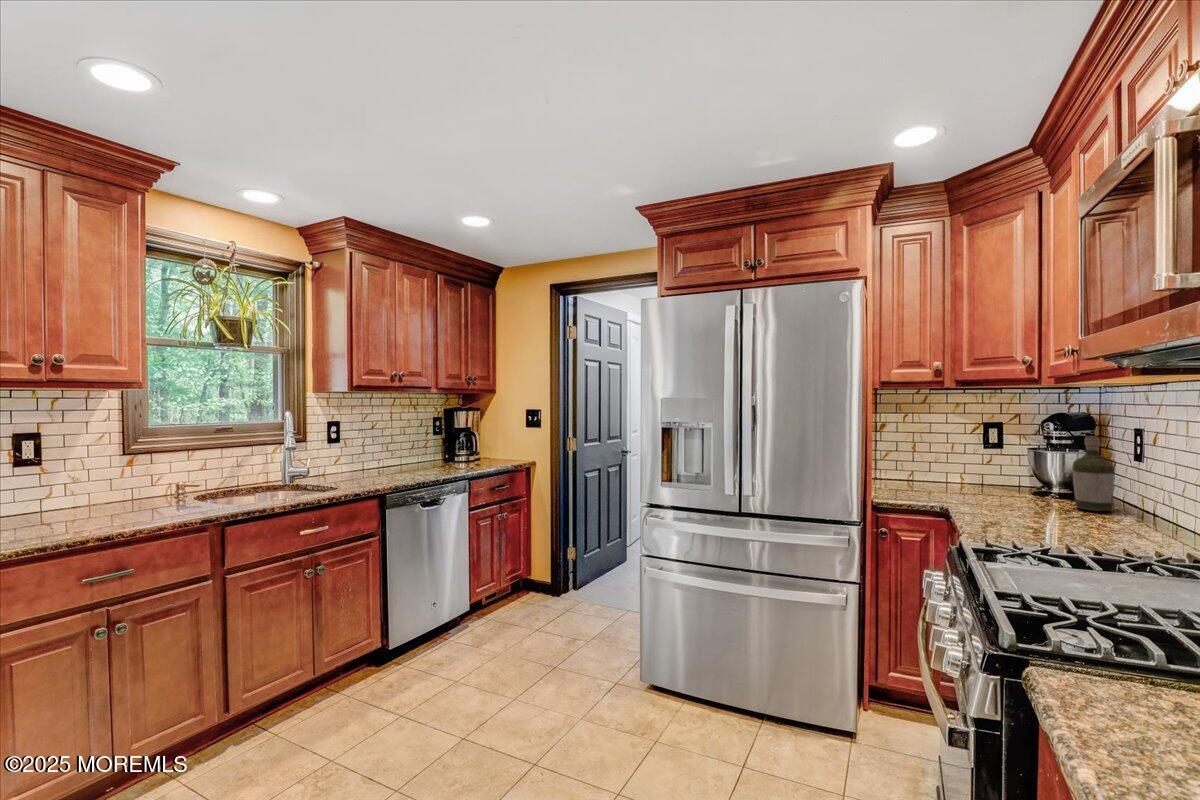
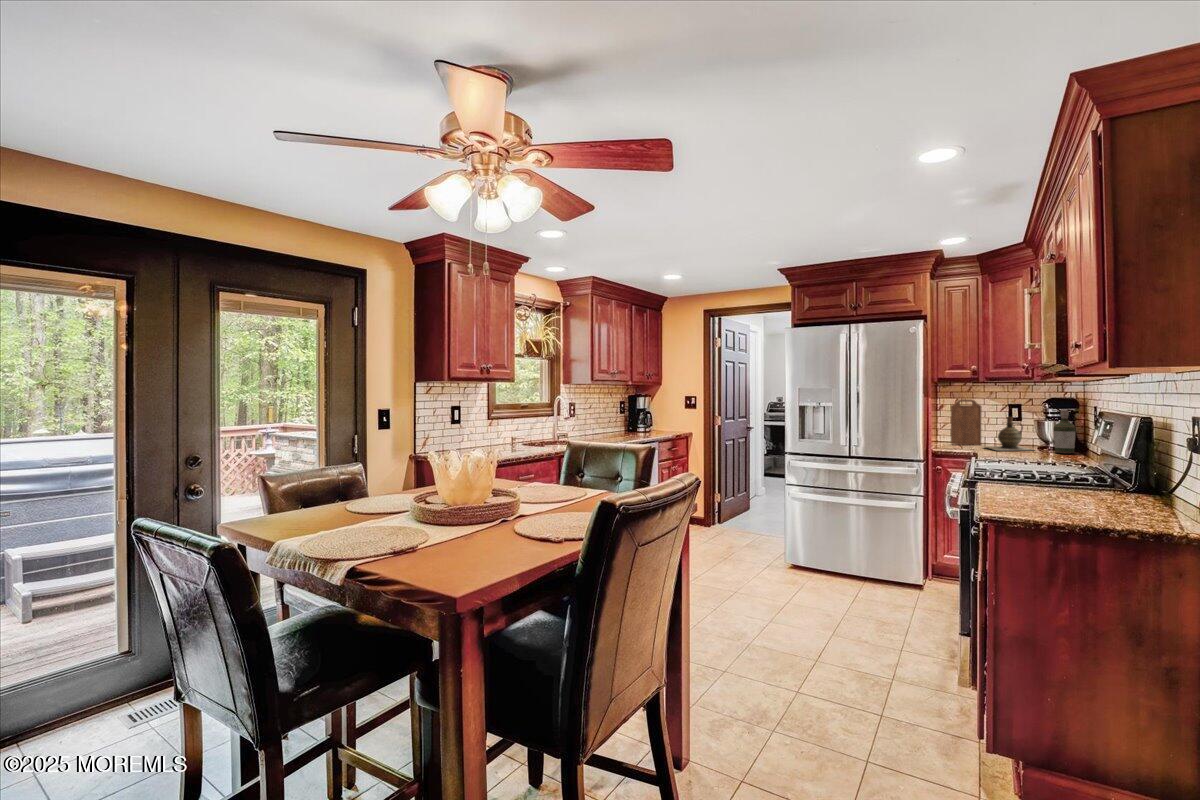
cutting board: none [897,415,942,486] -> present [951,399,982,445]
ceramic jug: none [946,444,1040,502] -> present [984,417,1032,450]

